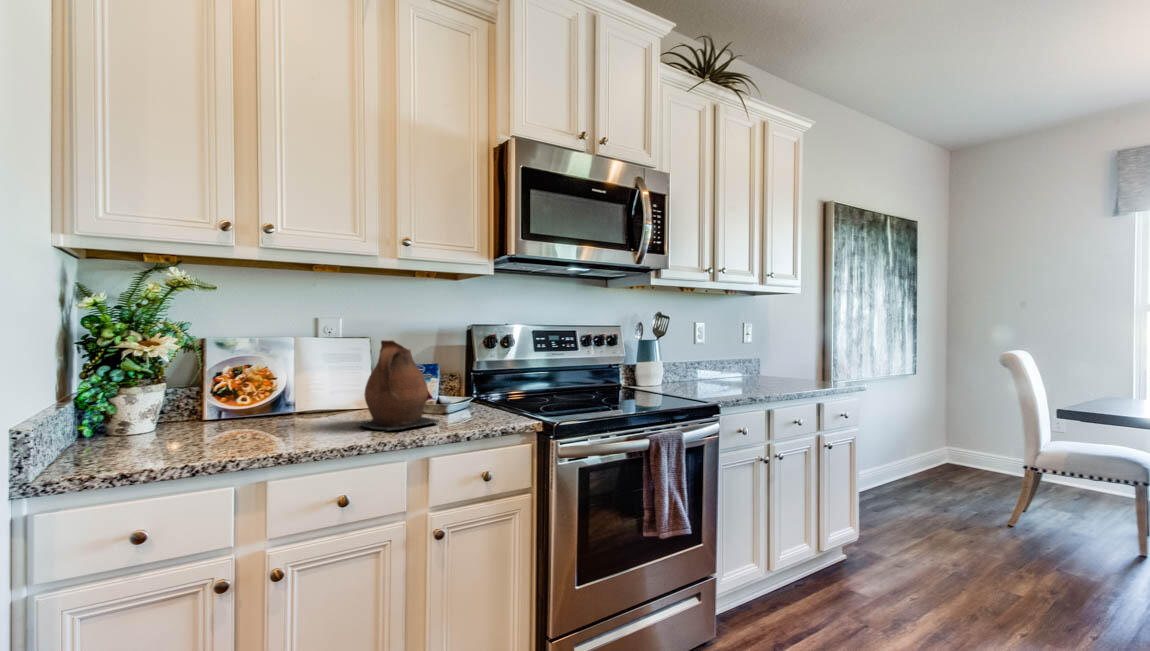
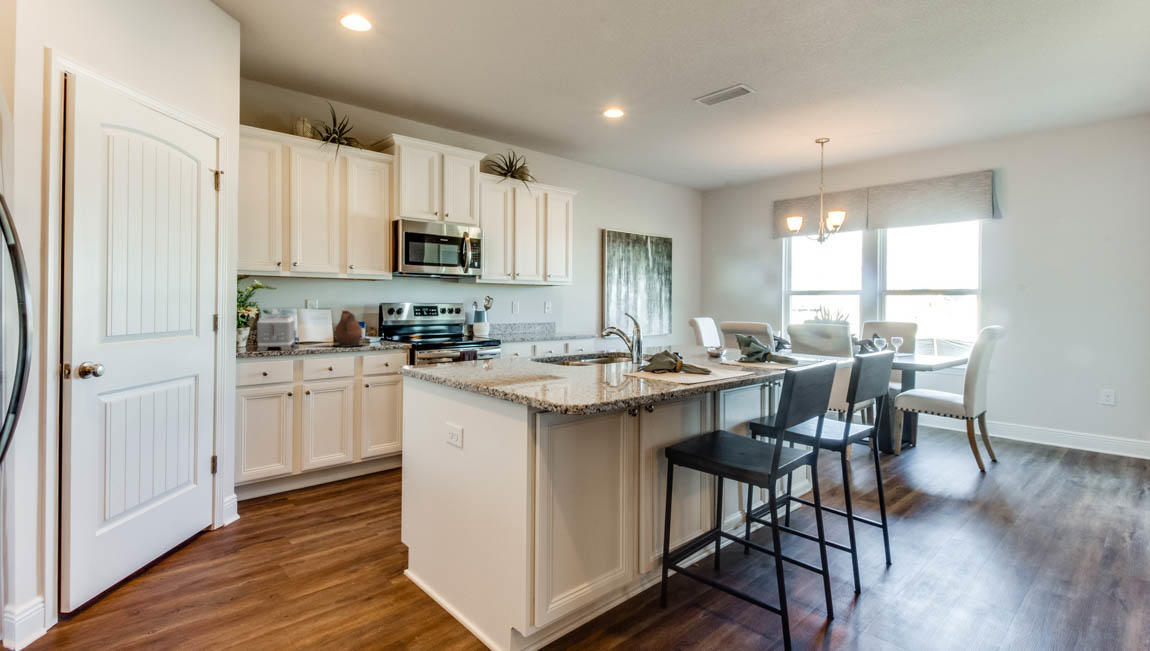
toaster: none [147,354,278,452] -> present [257,316,295,351]

